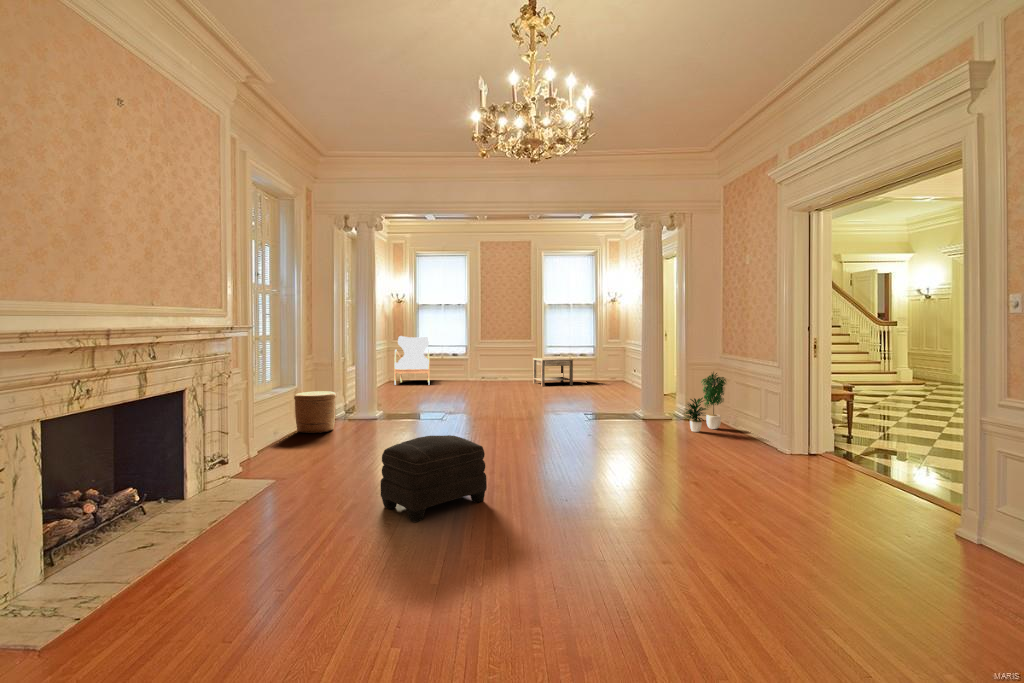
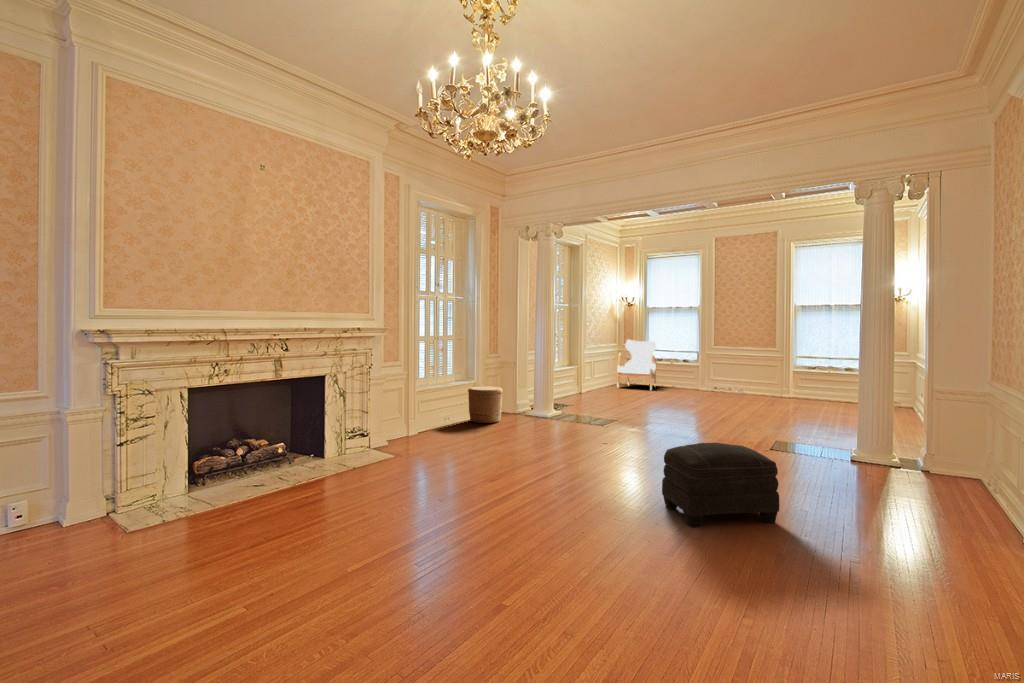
side table: present [533,358,573,386] -> none [774,369,826,405]
potted plant: present [684,373,726,432] -> none [893,401,990,490]
ottoman: present [380,435,487,522] -> present [662,443,779,527]

